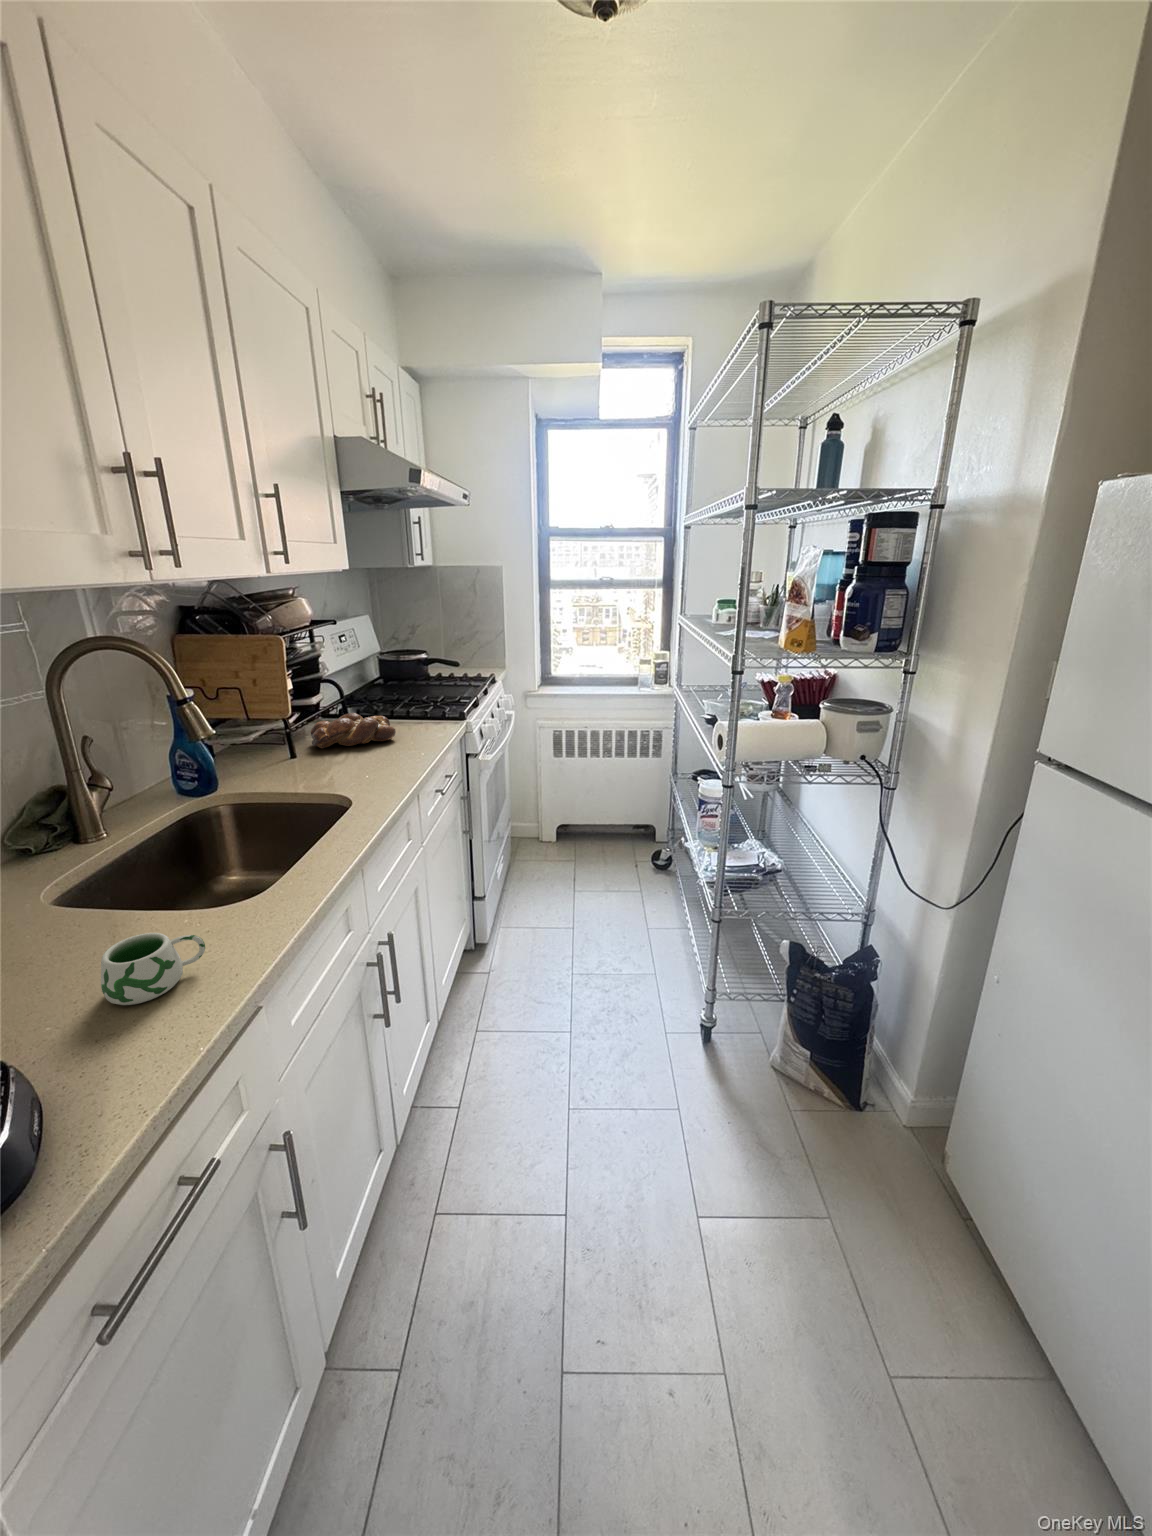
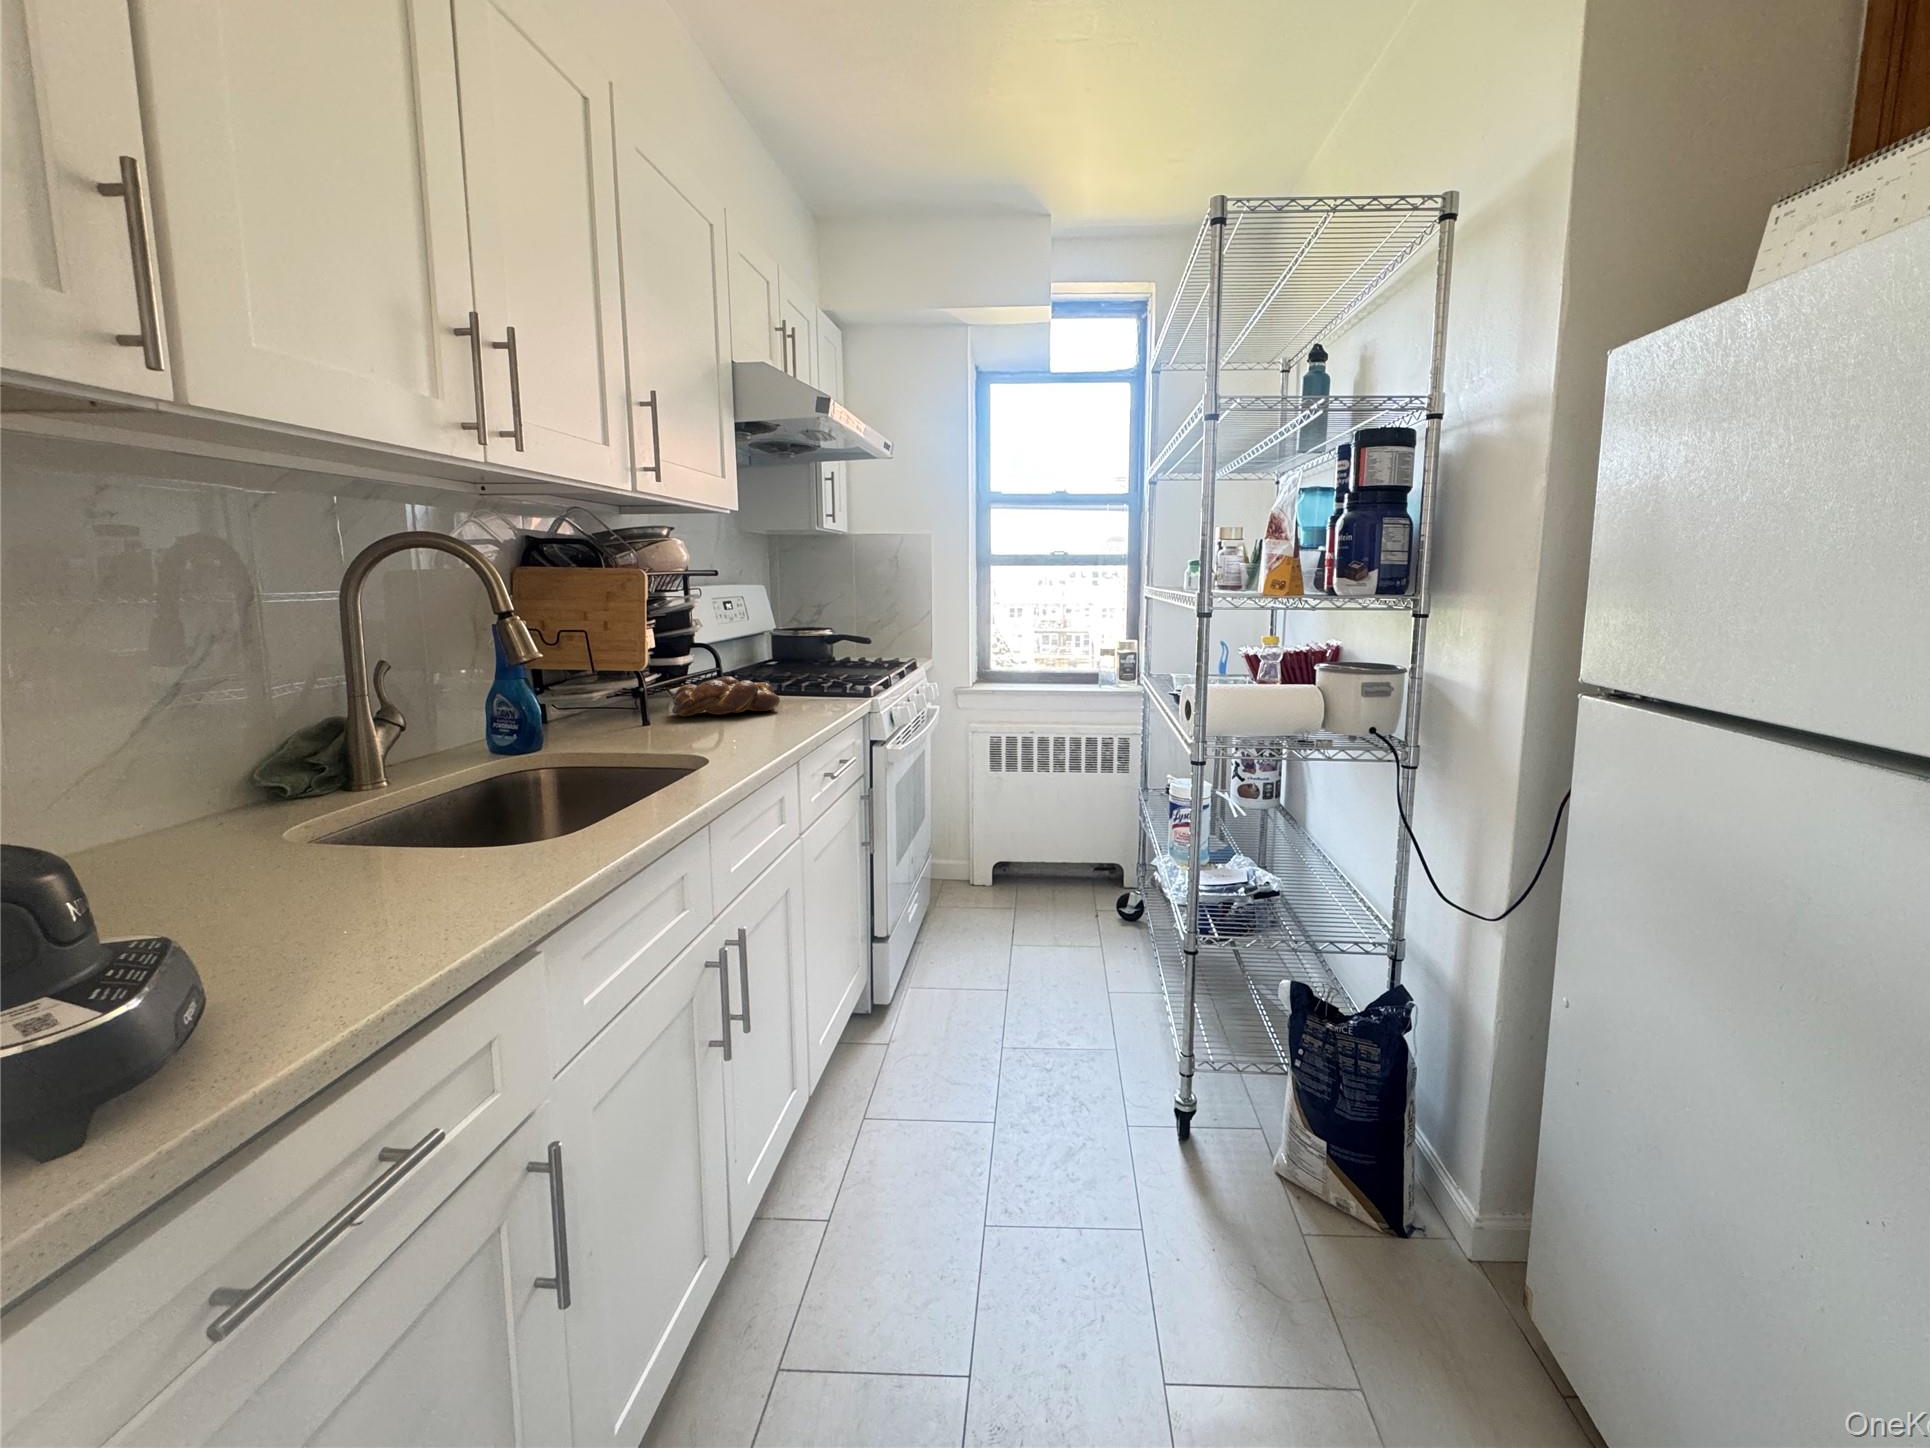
mug: present [101,933,205,1005] -> none [322,846,472,931]

